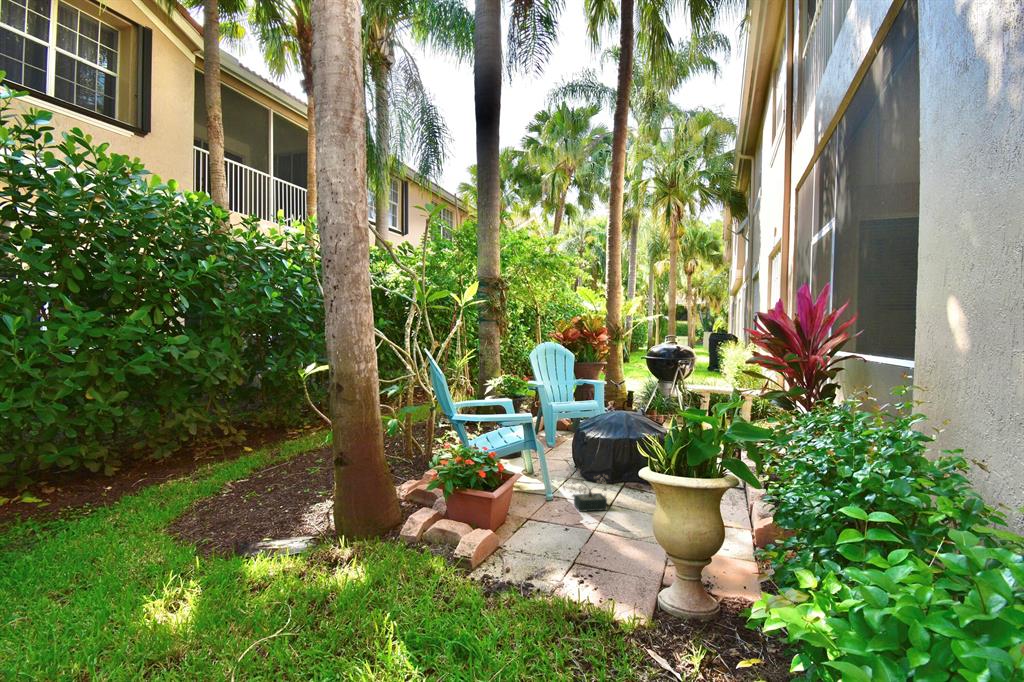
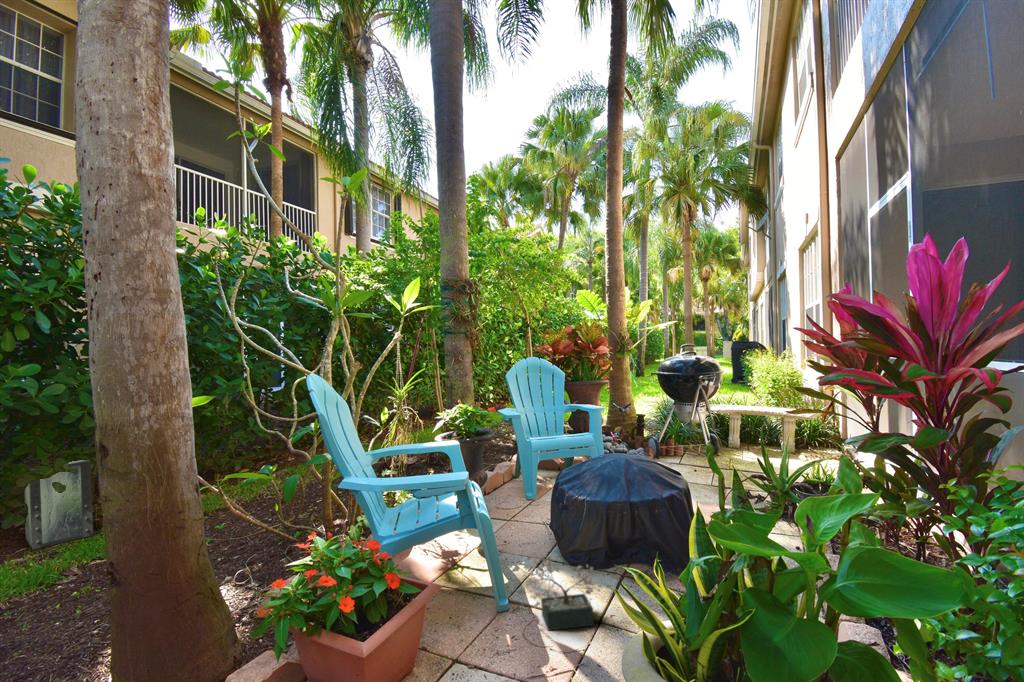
storage box: none [191,402,241,466] -> present [24,460,93,549]

